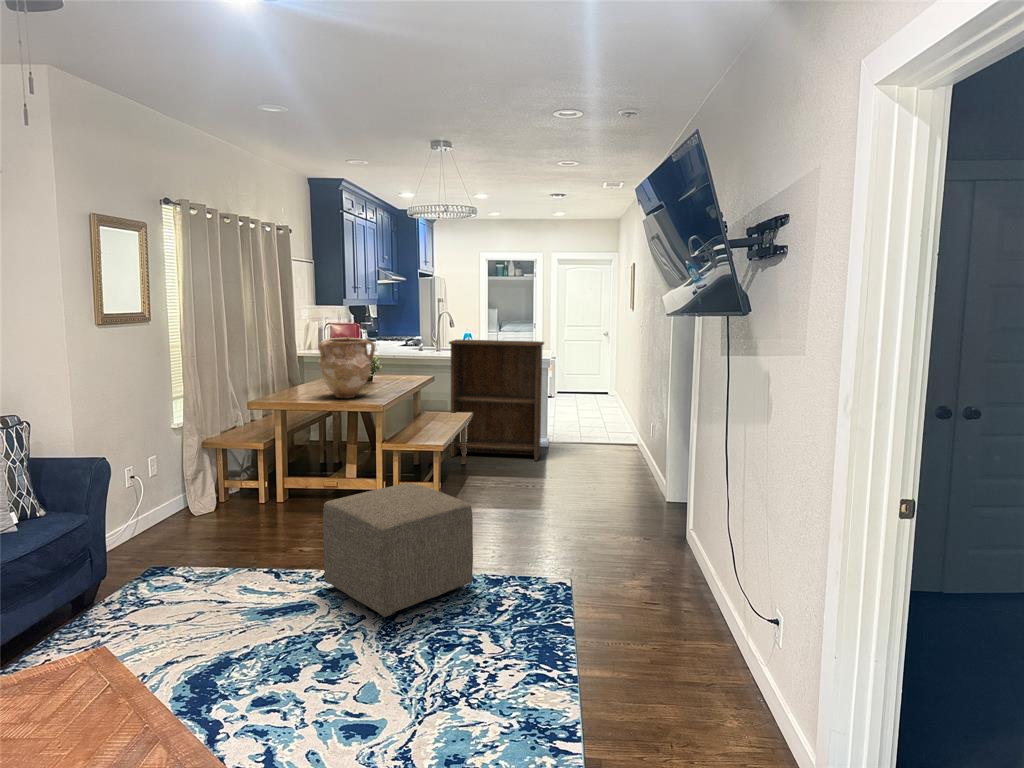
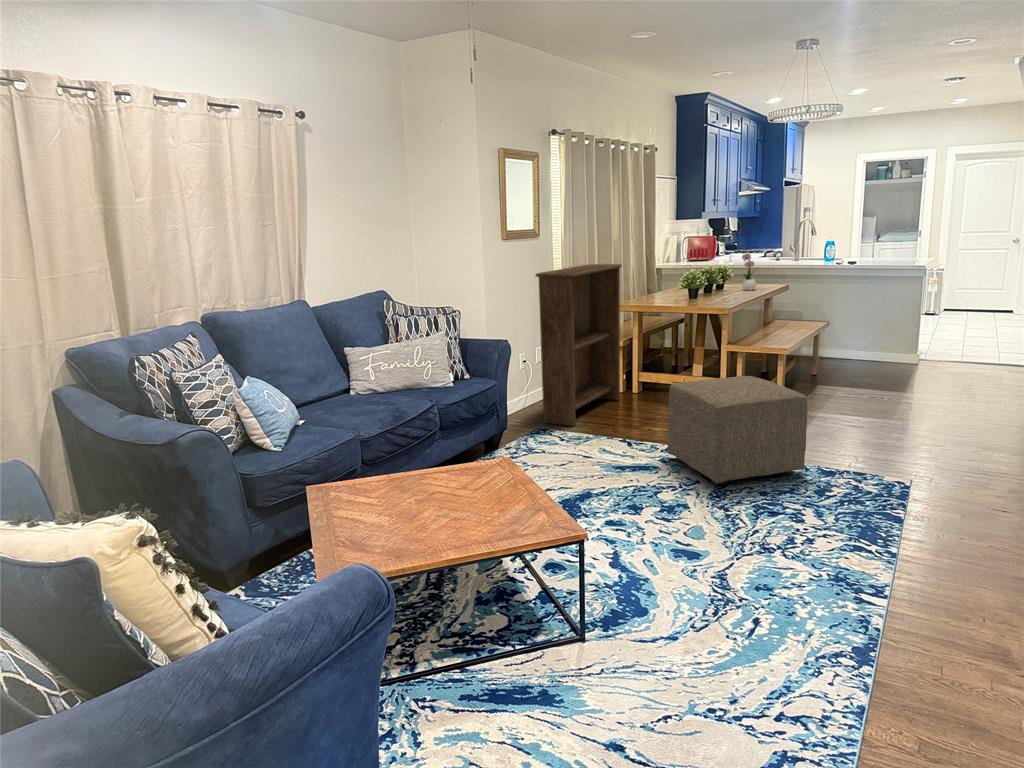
vase: present [319,337,375,398] -> none [673,245,727,302]
flower arrangement: none [388,338,405,382] -> present [742,247,757,290]
bookshelf: present [449,340,544,461] -> present [536,264,622,426]

